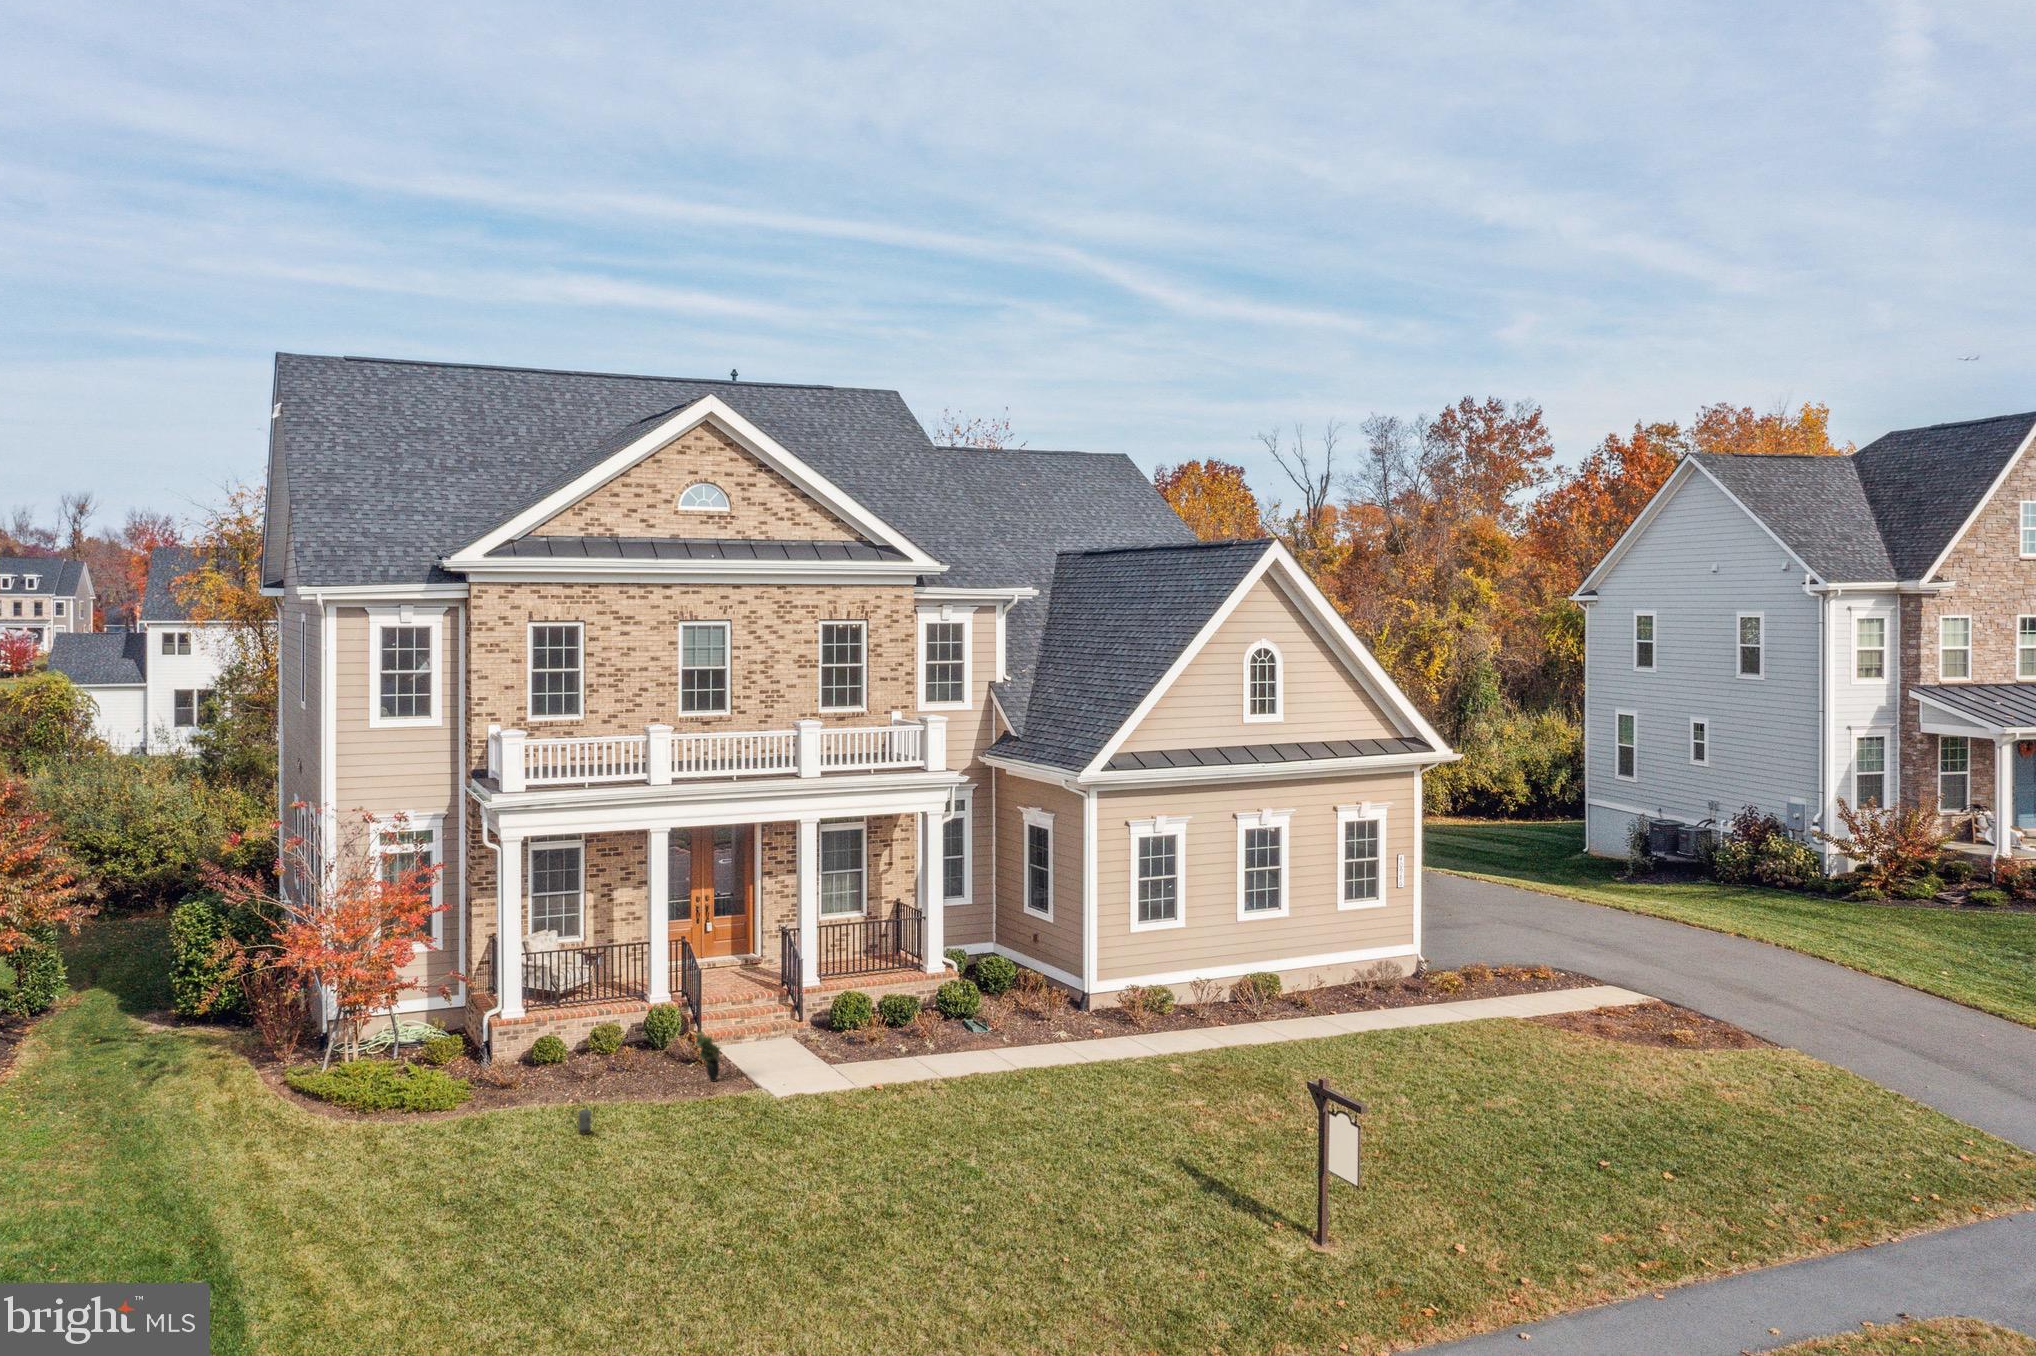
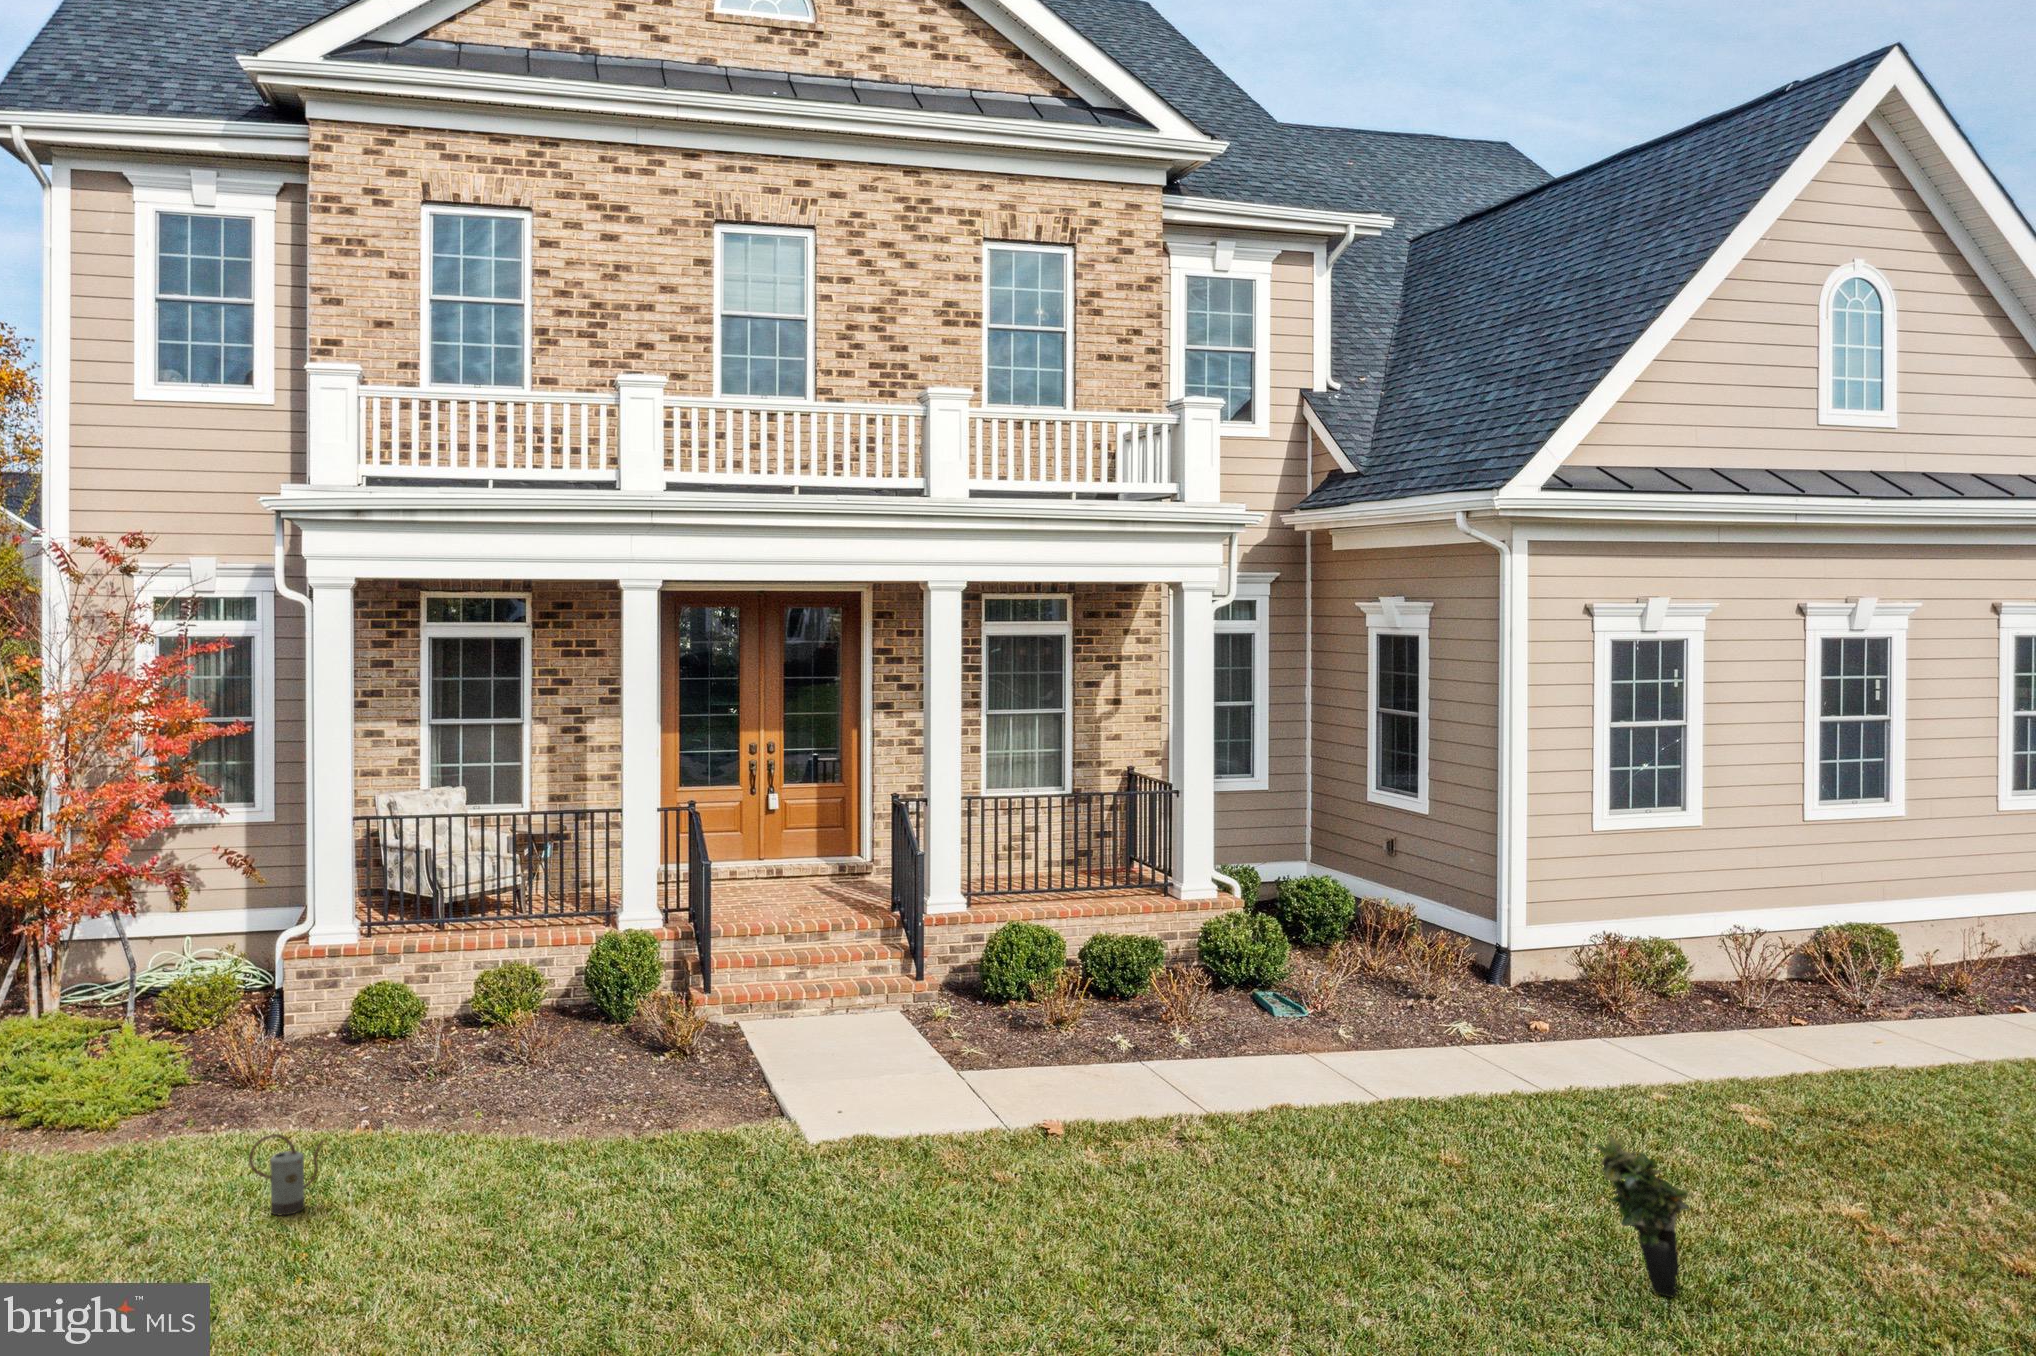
potted plant: present [694,1032,720,1082] -> present [1596,1135,1693,1298]

